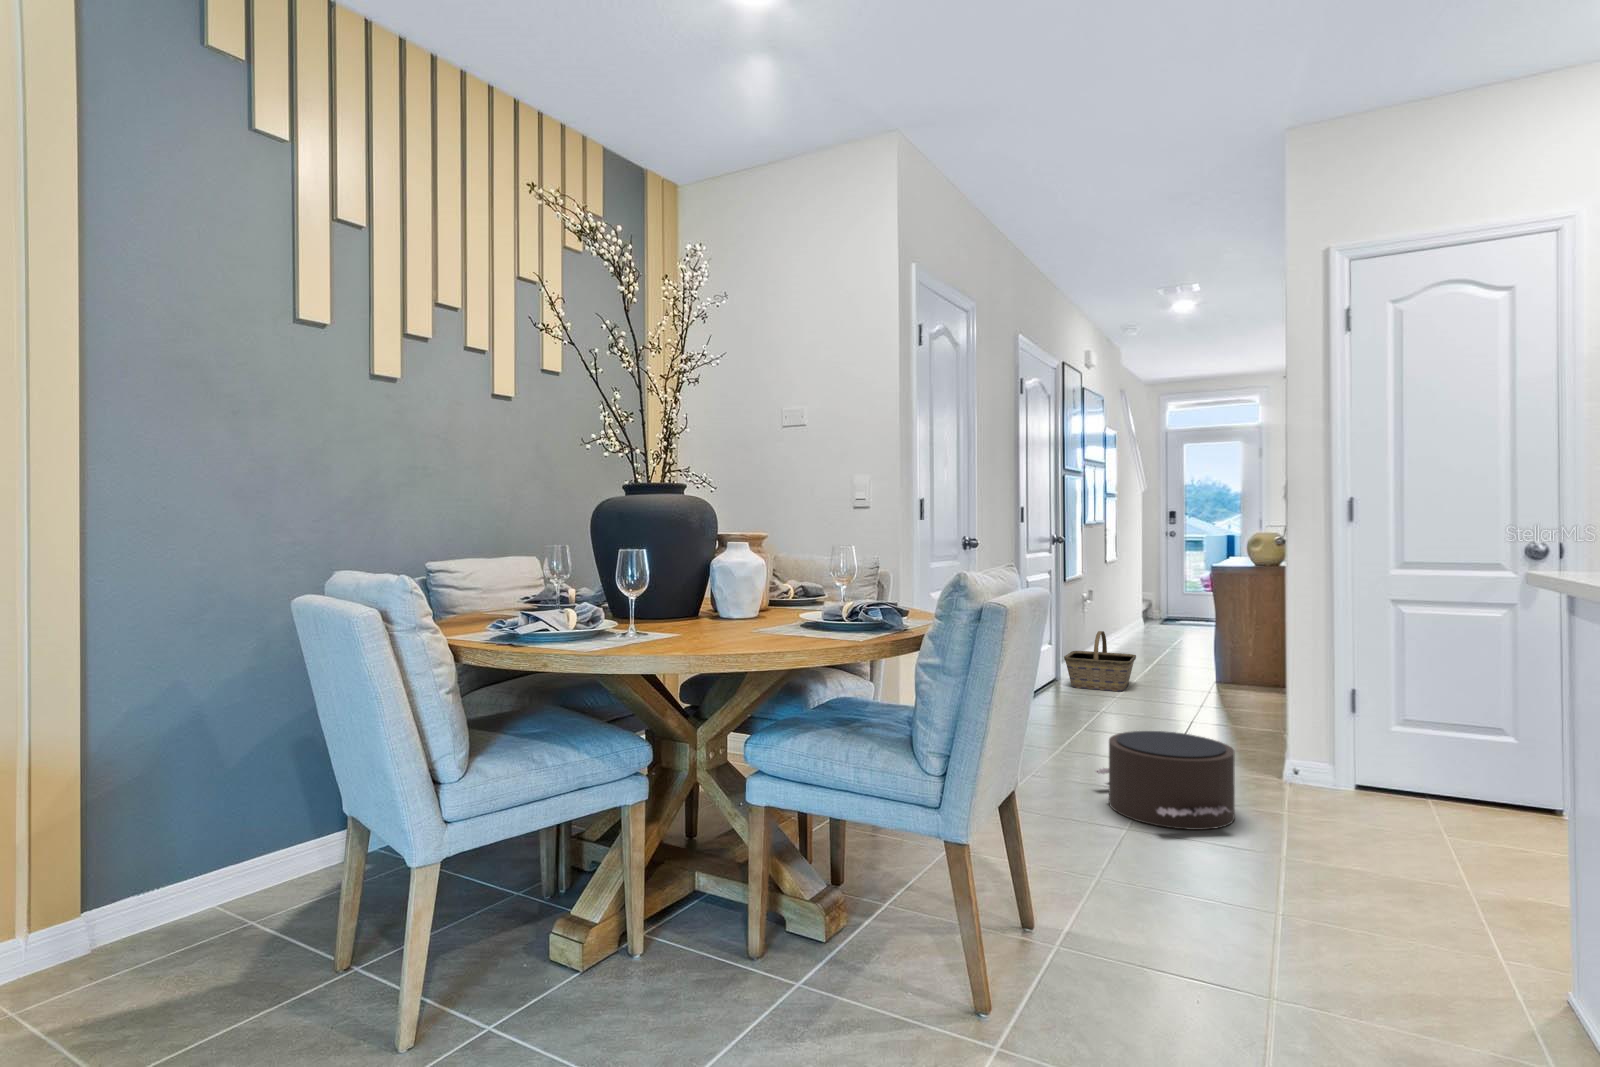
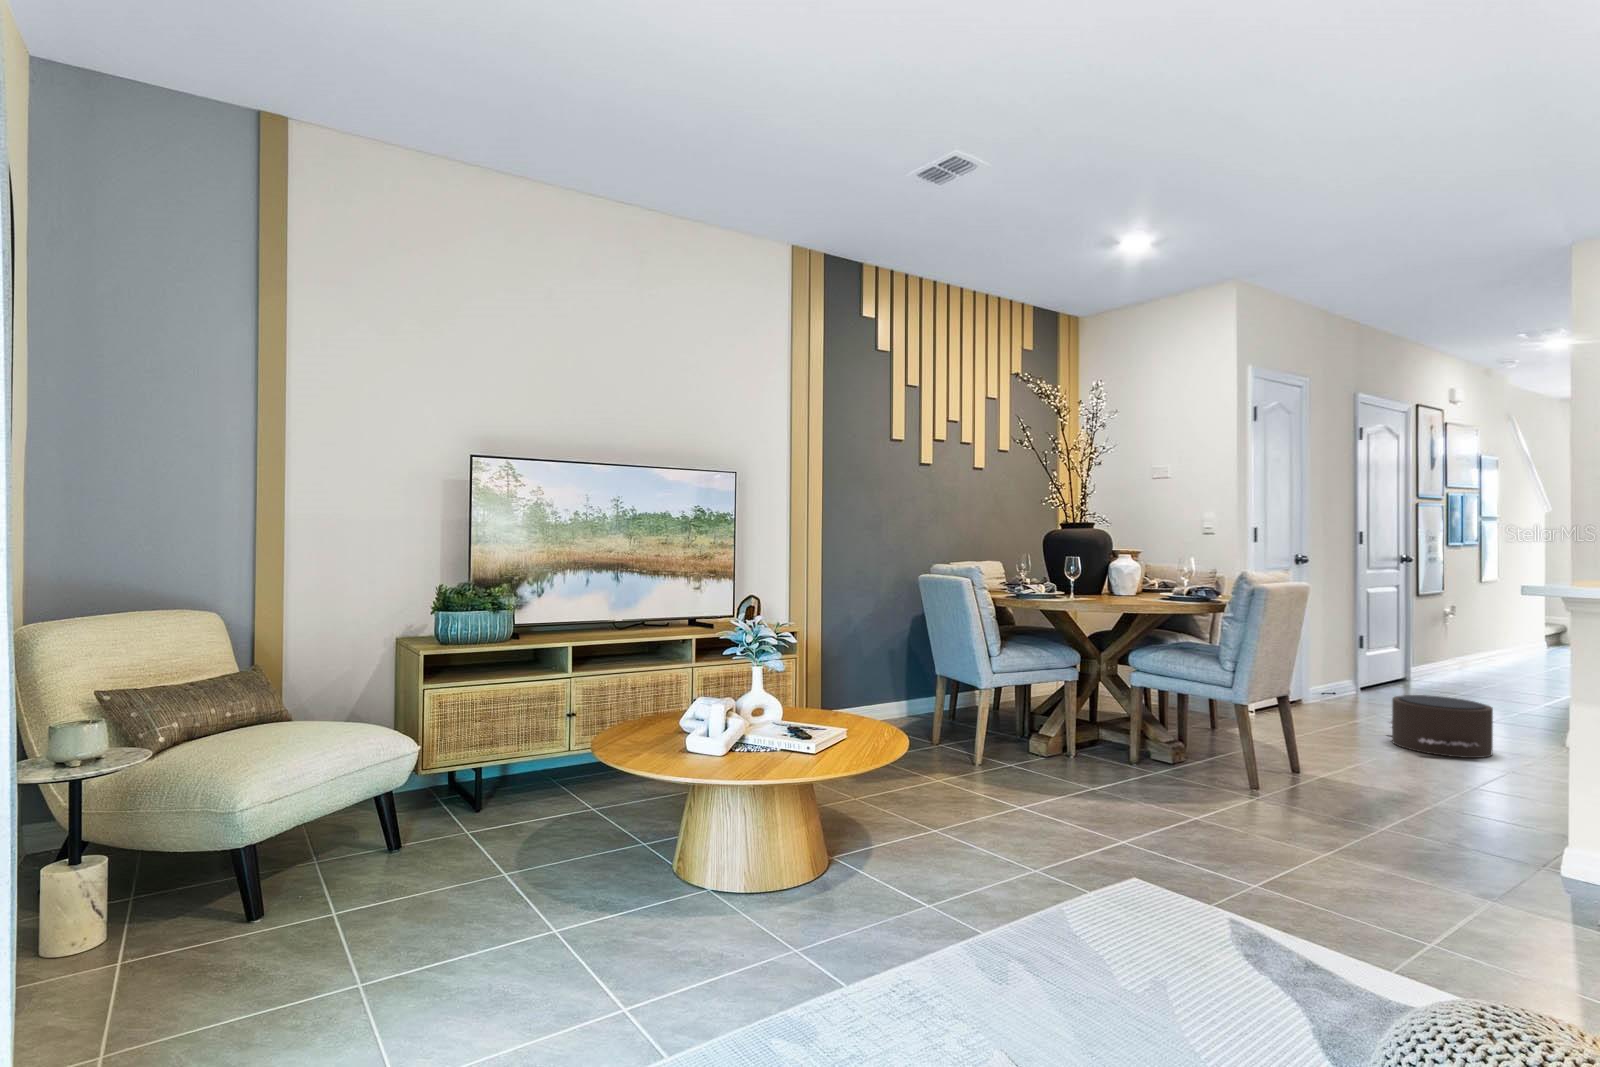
basket: present [1064,631,1136,691] -> none [1409,639,1487,691]

